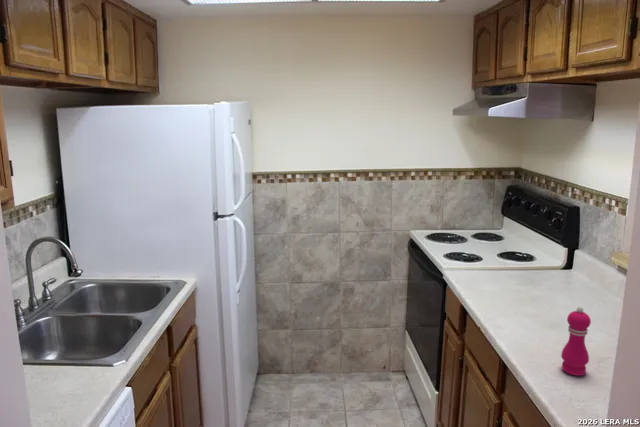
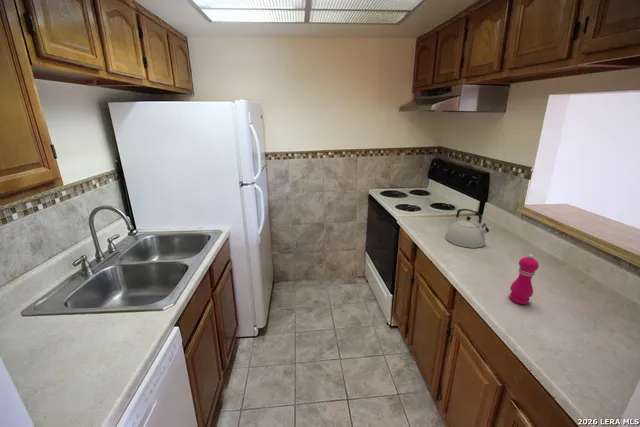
kettle: none [503,255,561,310] -> present [445,209,489,248]

